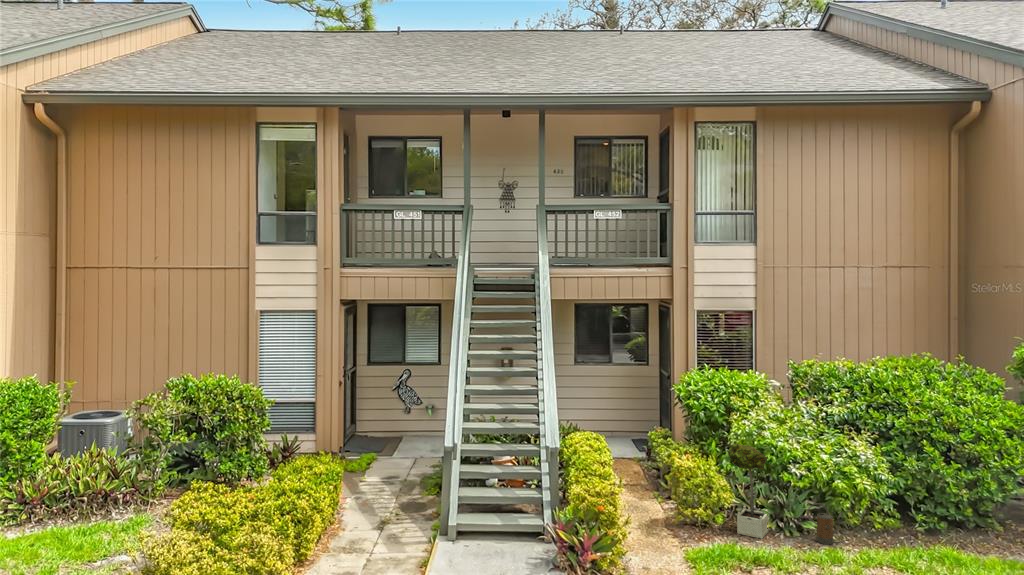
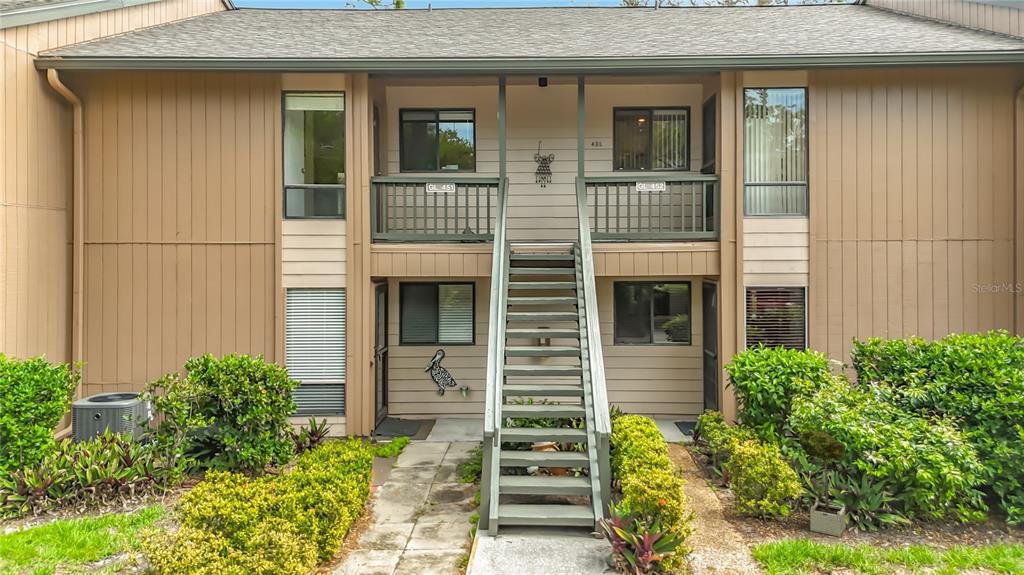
watering can: present [807,503,843,544] -> none [893,498,935,545]

